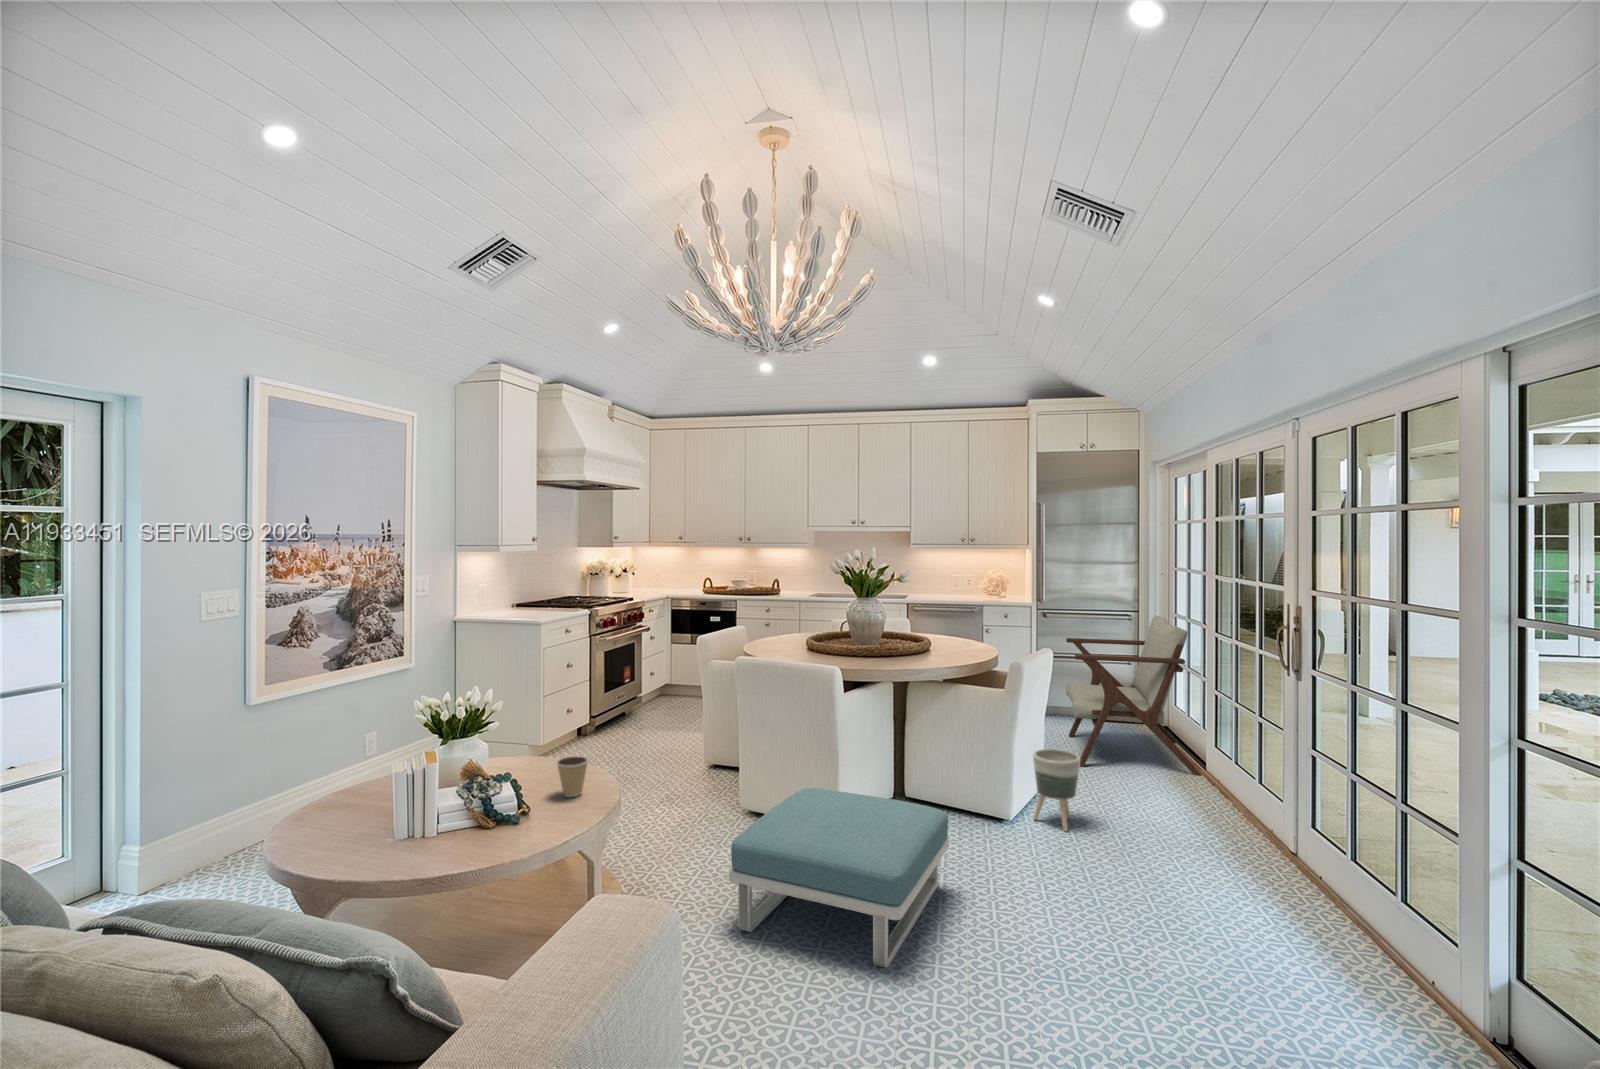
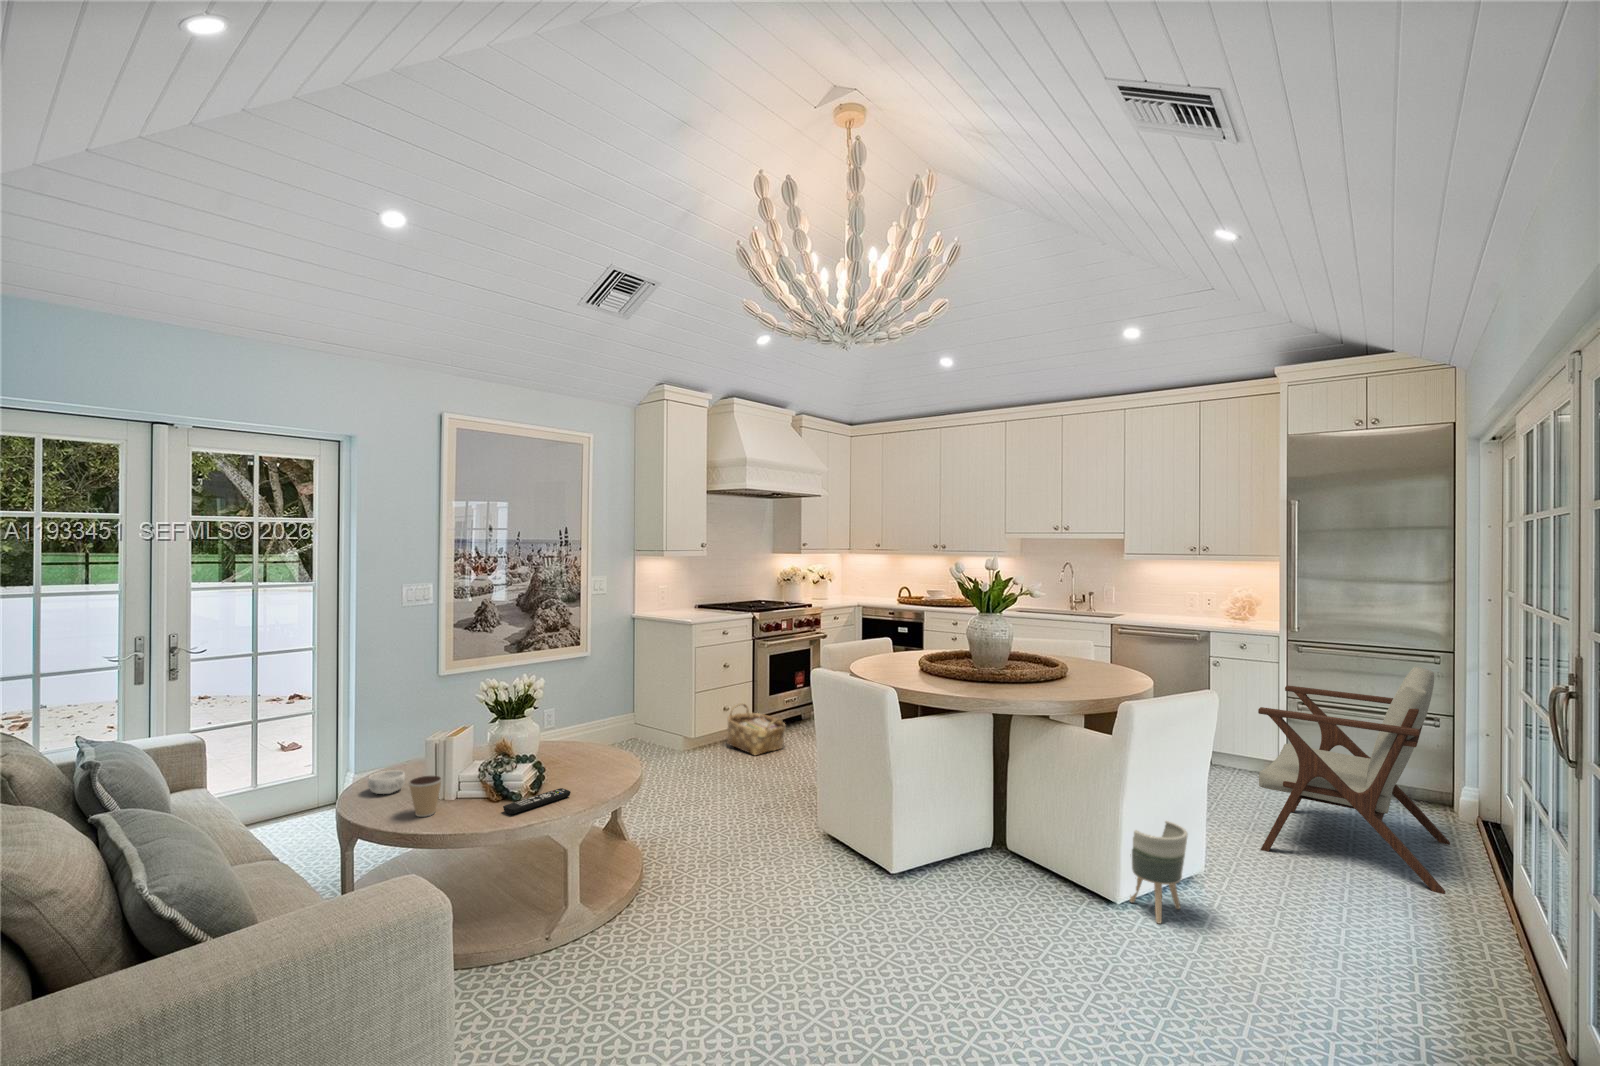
woven basket: none [573,703,638,755] -> present [727,703,786,755]
coffee cup: present [557,757,588,797] -> present [409,776,442,817]
footstool: present [729,788,949,968] -> none [703,815,949,1014]
remote control: none [516,802,574,838] -> present [503,788,571,814]
decorative bowl: none [303,814,352,847] -> present [368,770,405,794]

